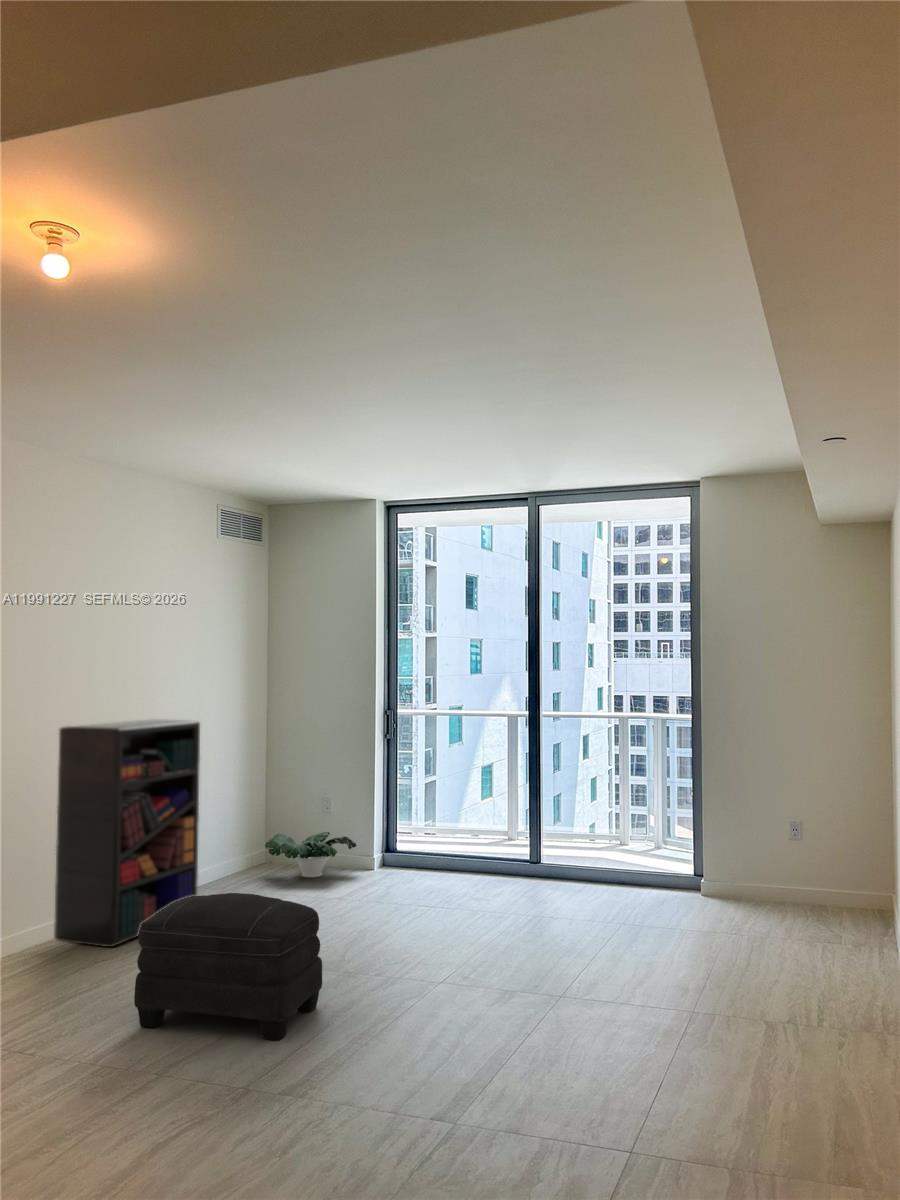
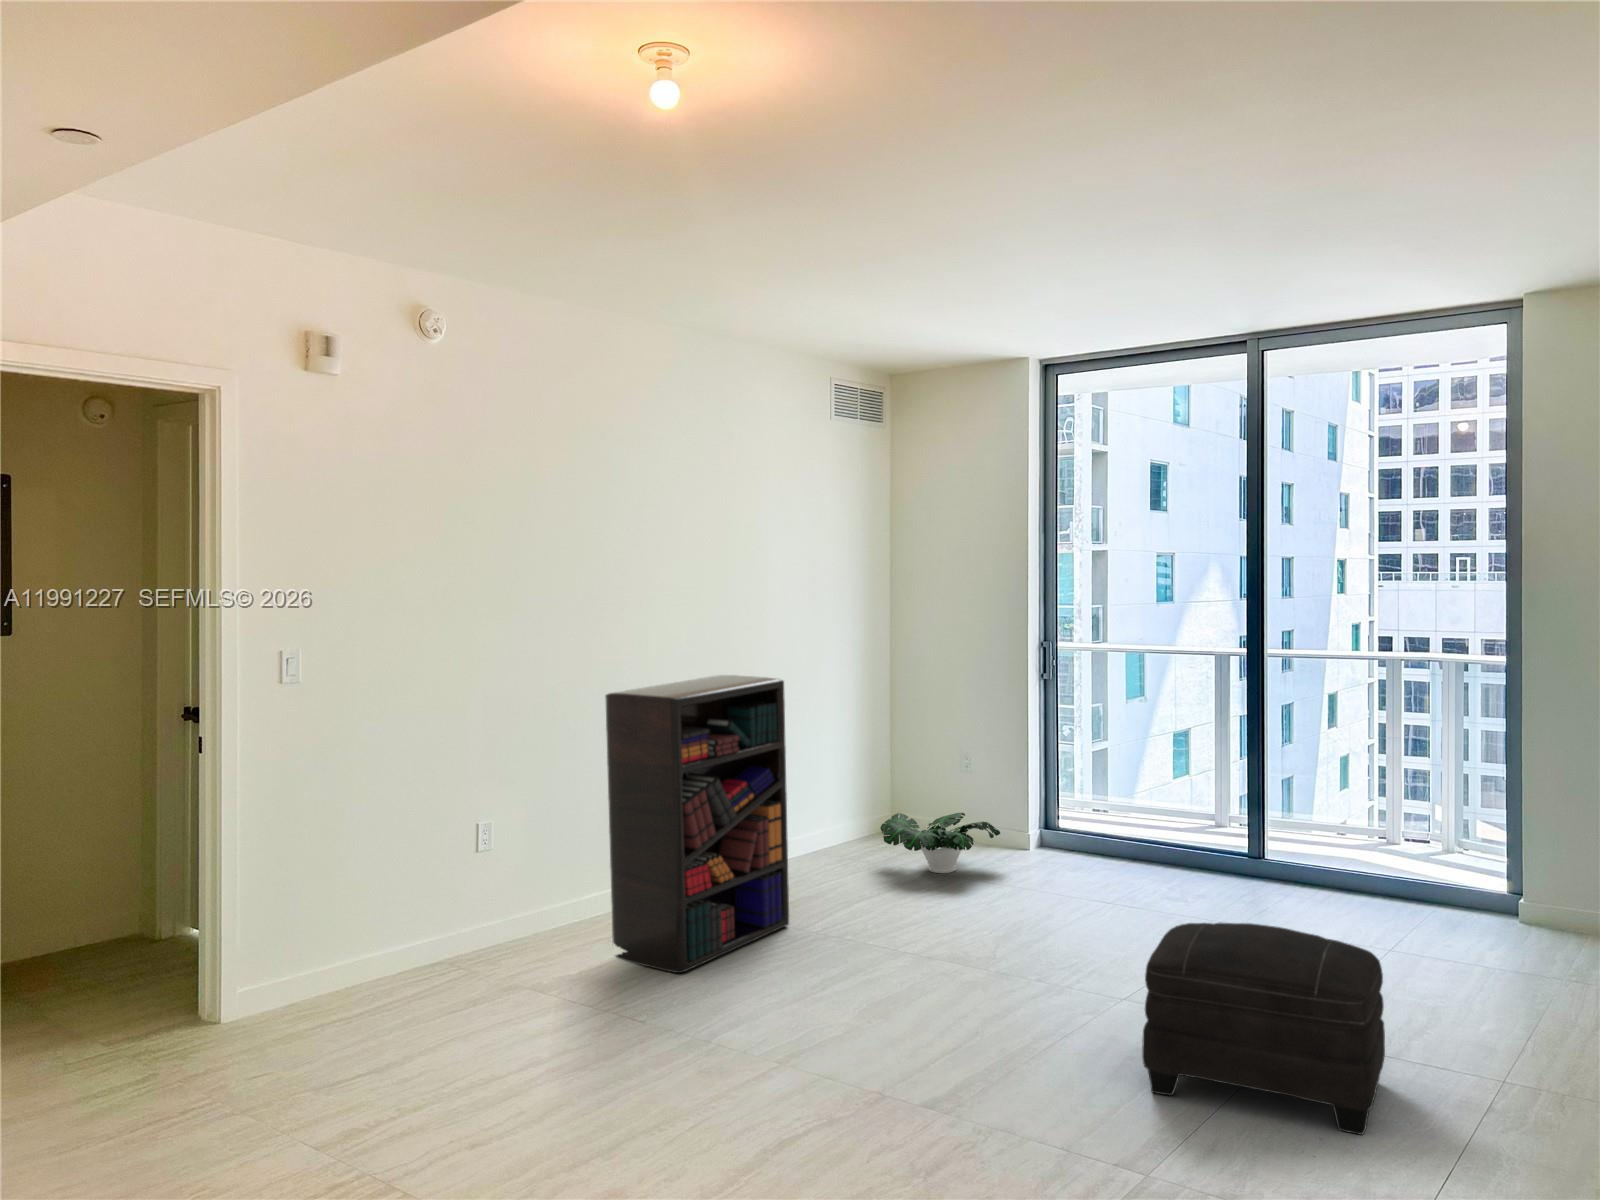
ottoman: present [134,893,322,1041] -> present [1142,923,1385,1135]

